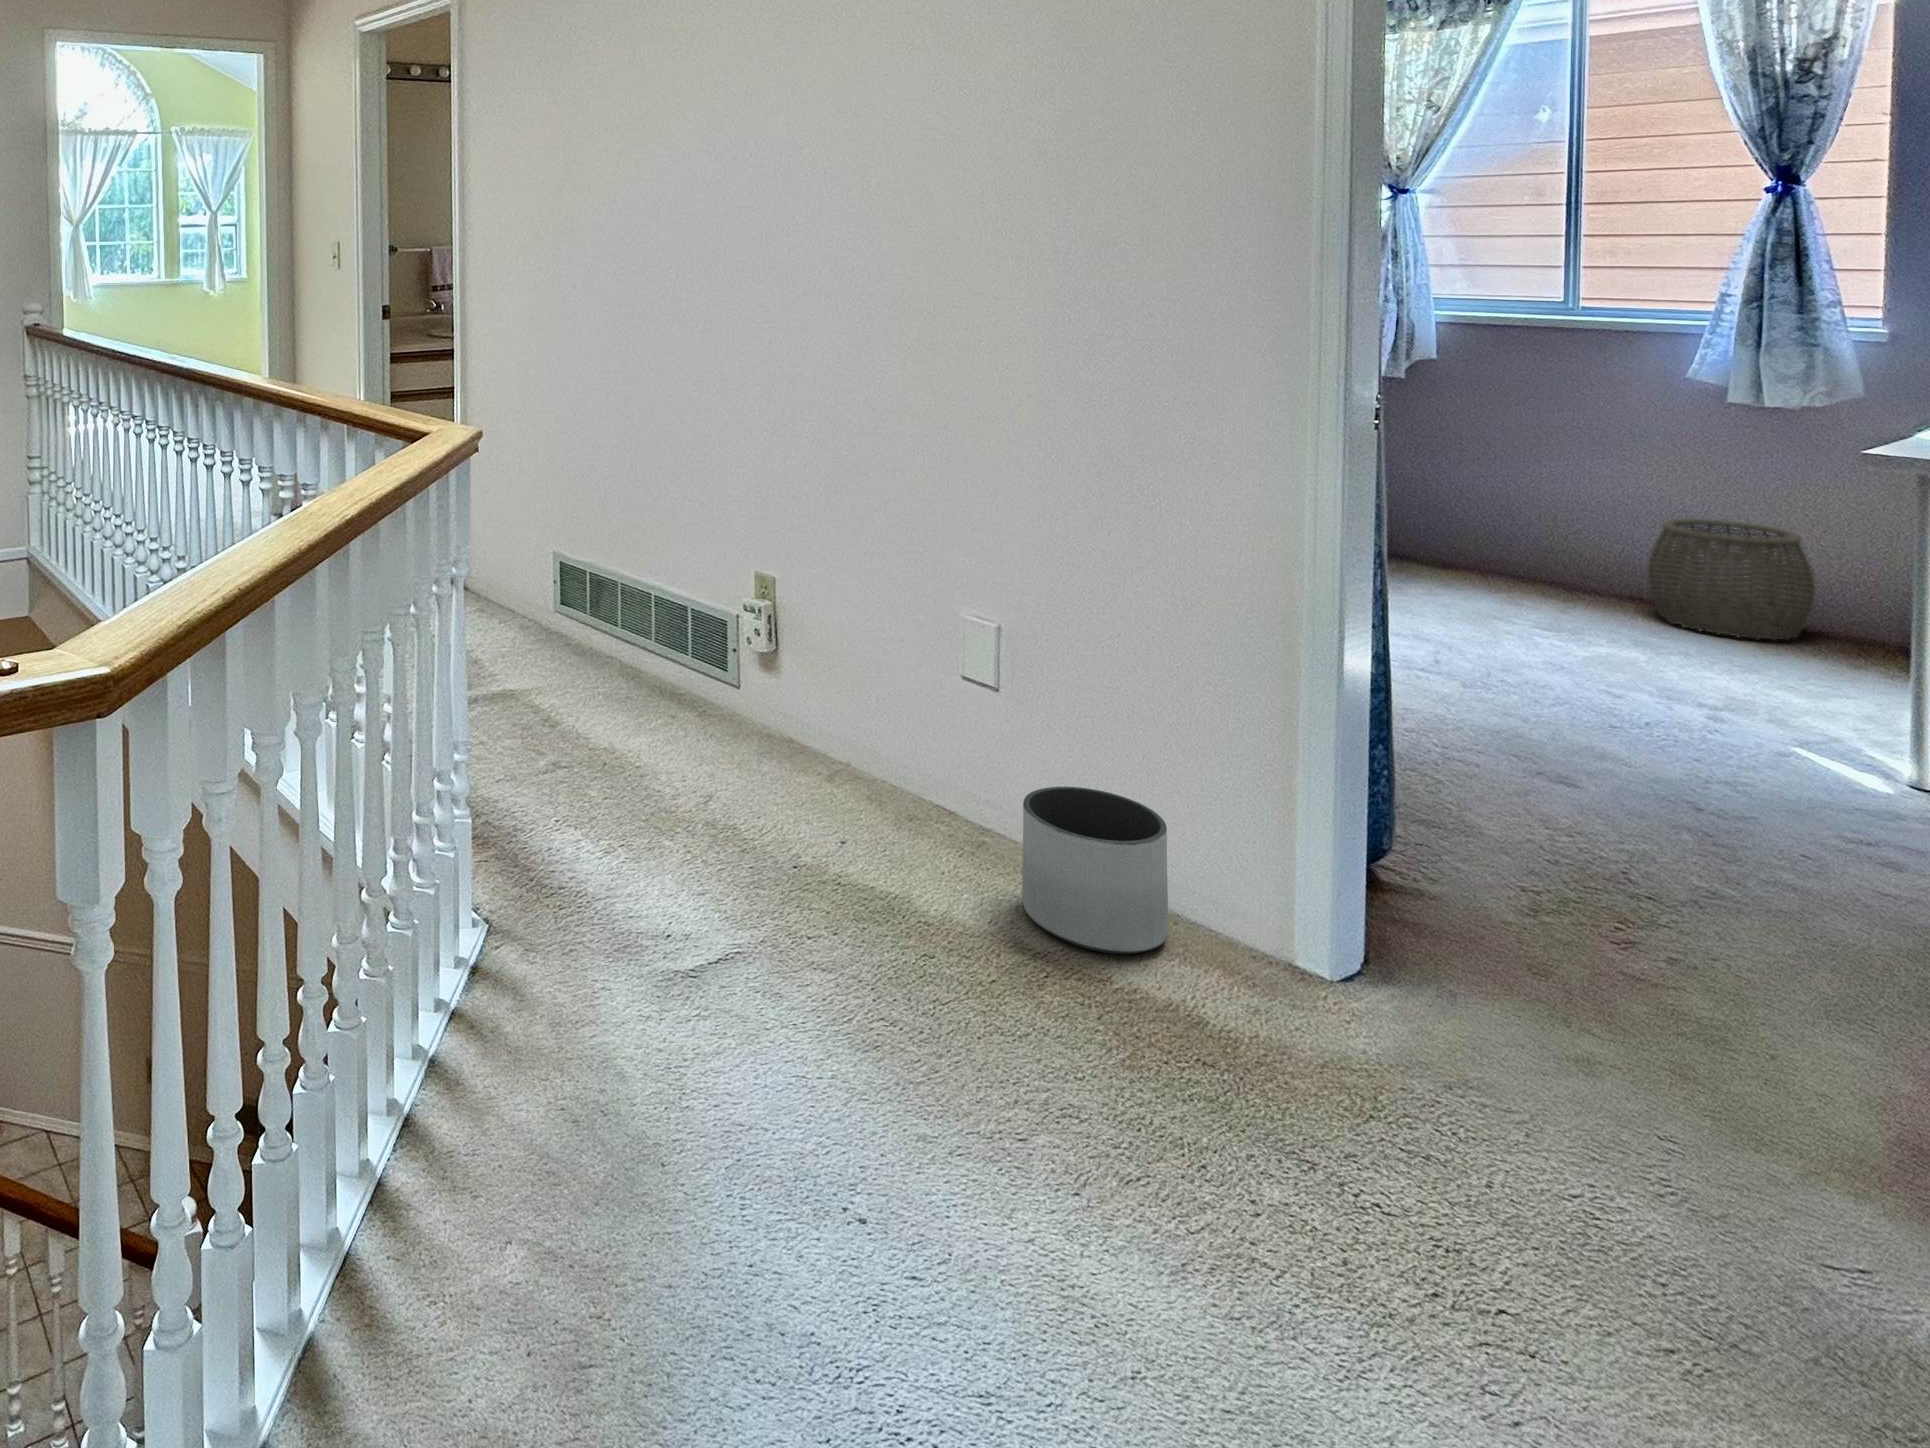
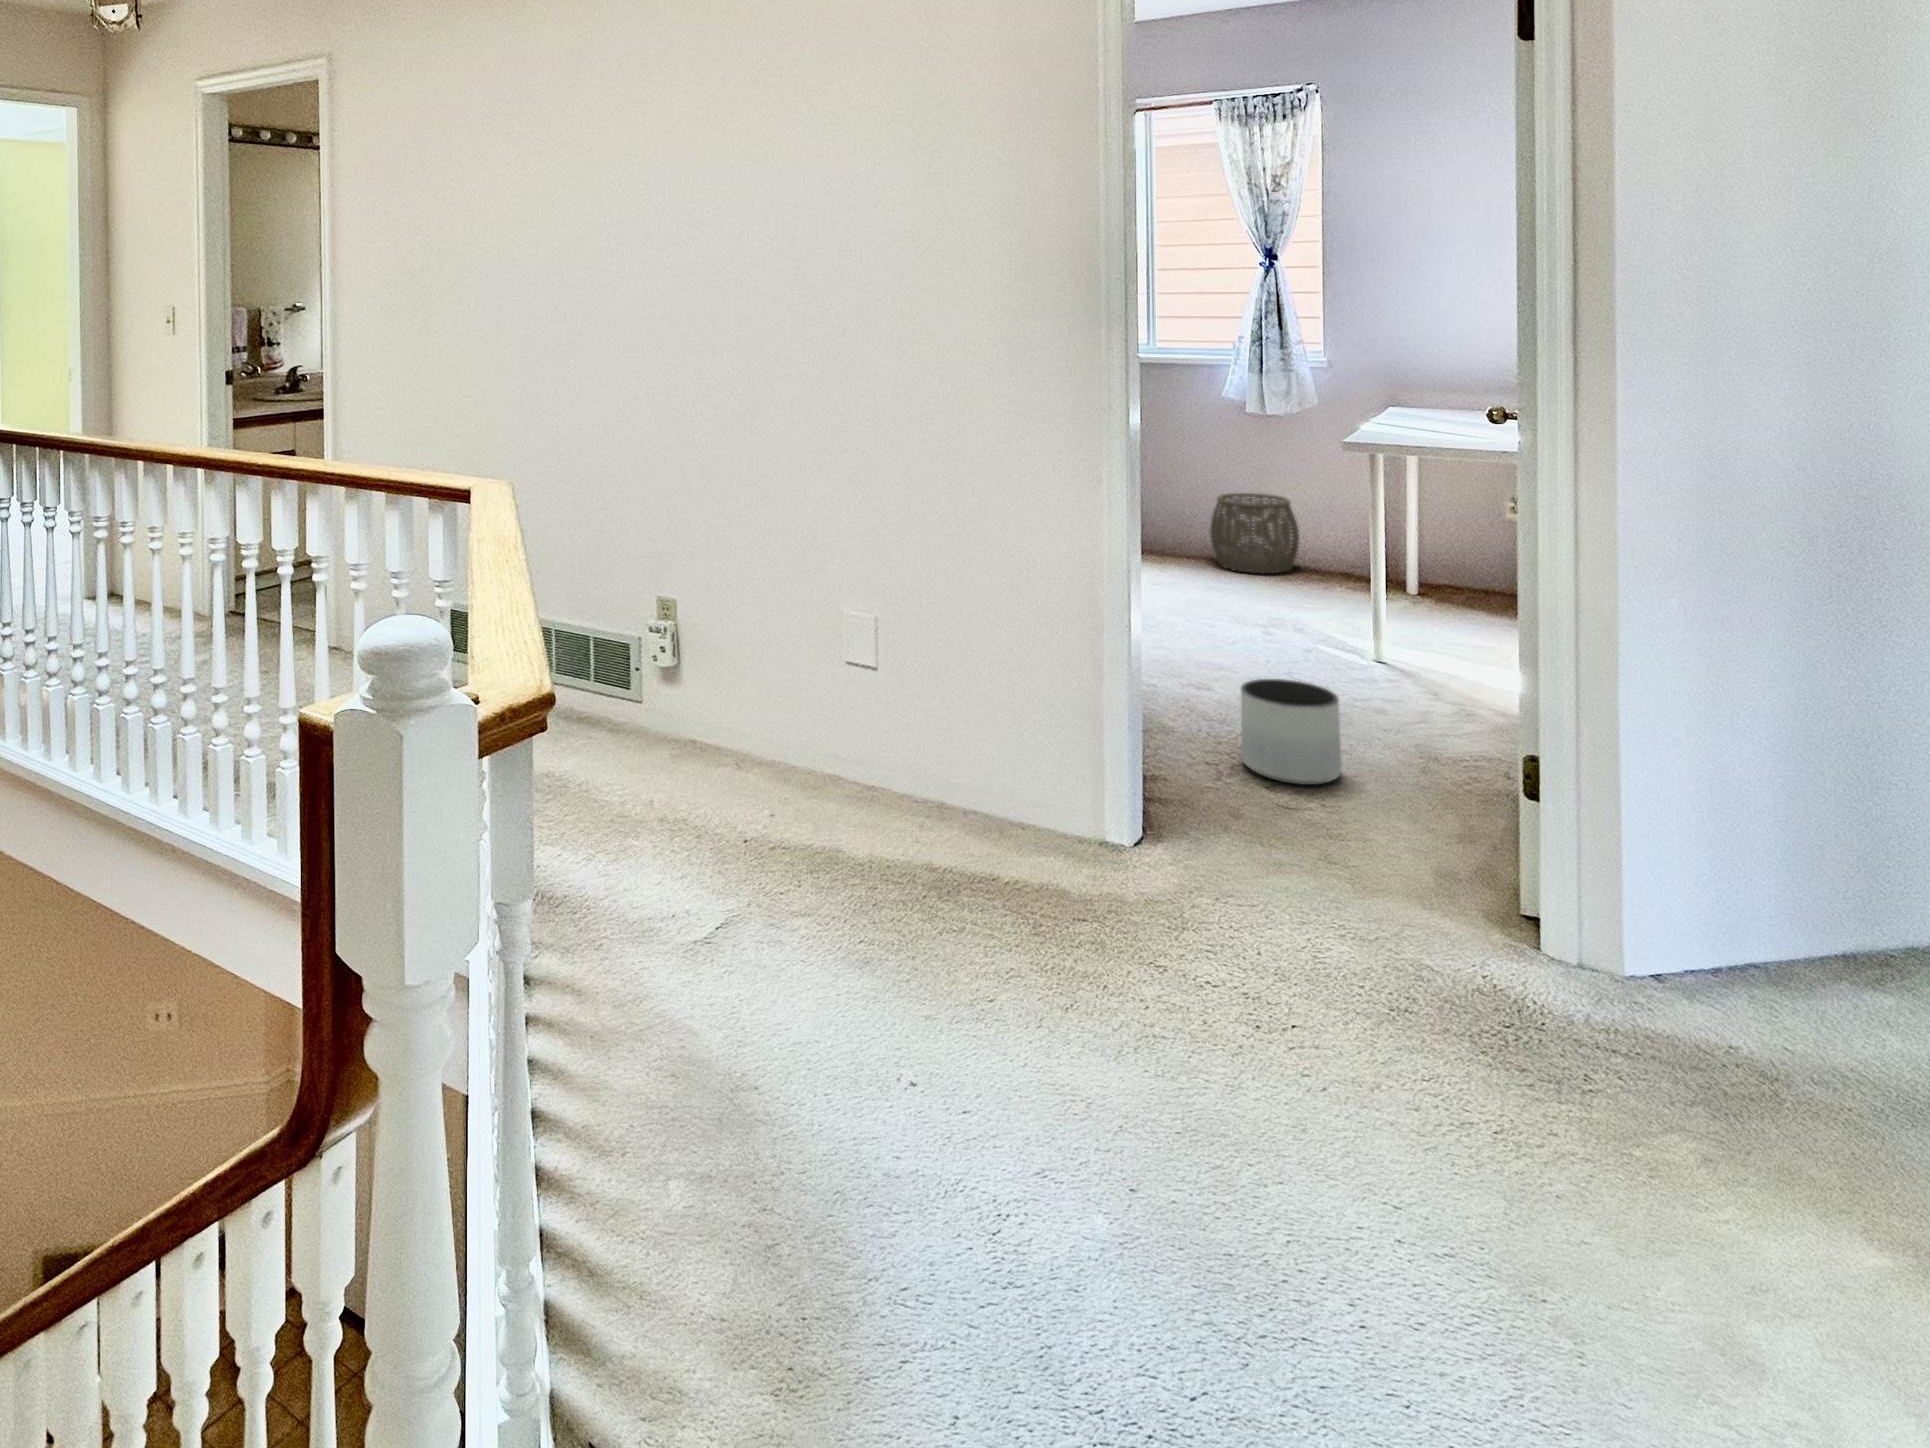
planter: present [1022,787,1168,954] -> present [1241,679,1342,785]

